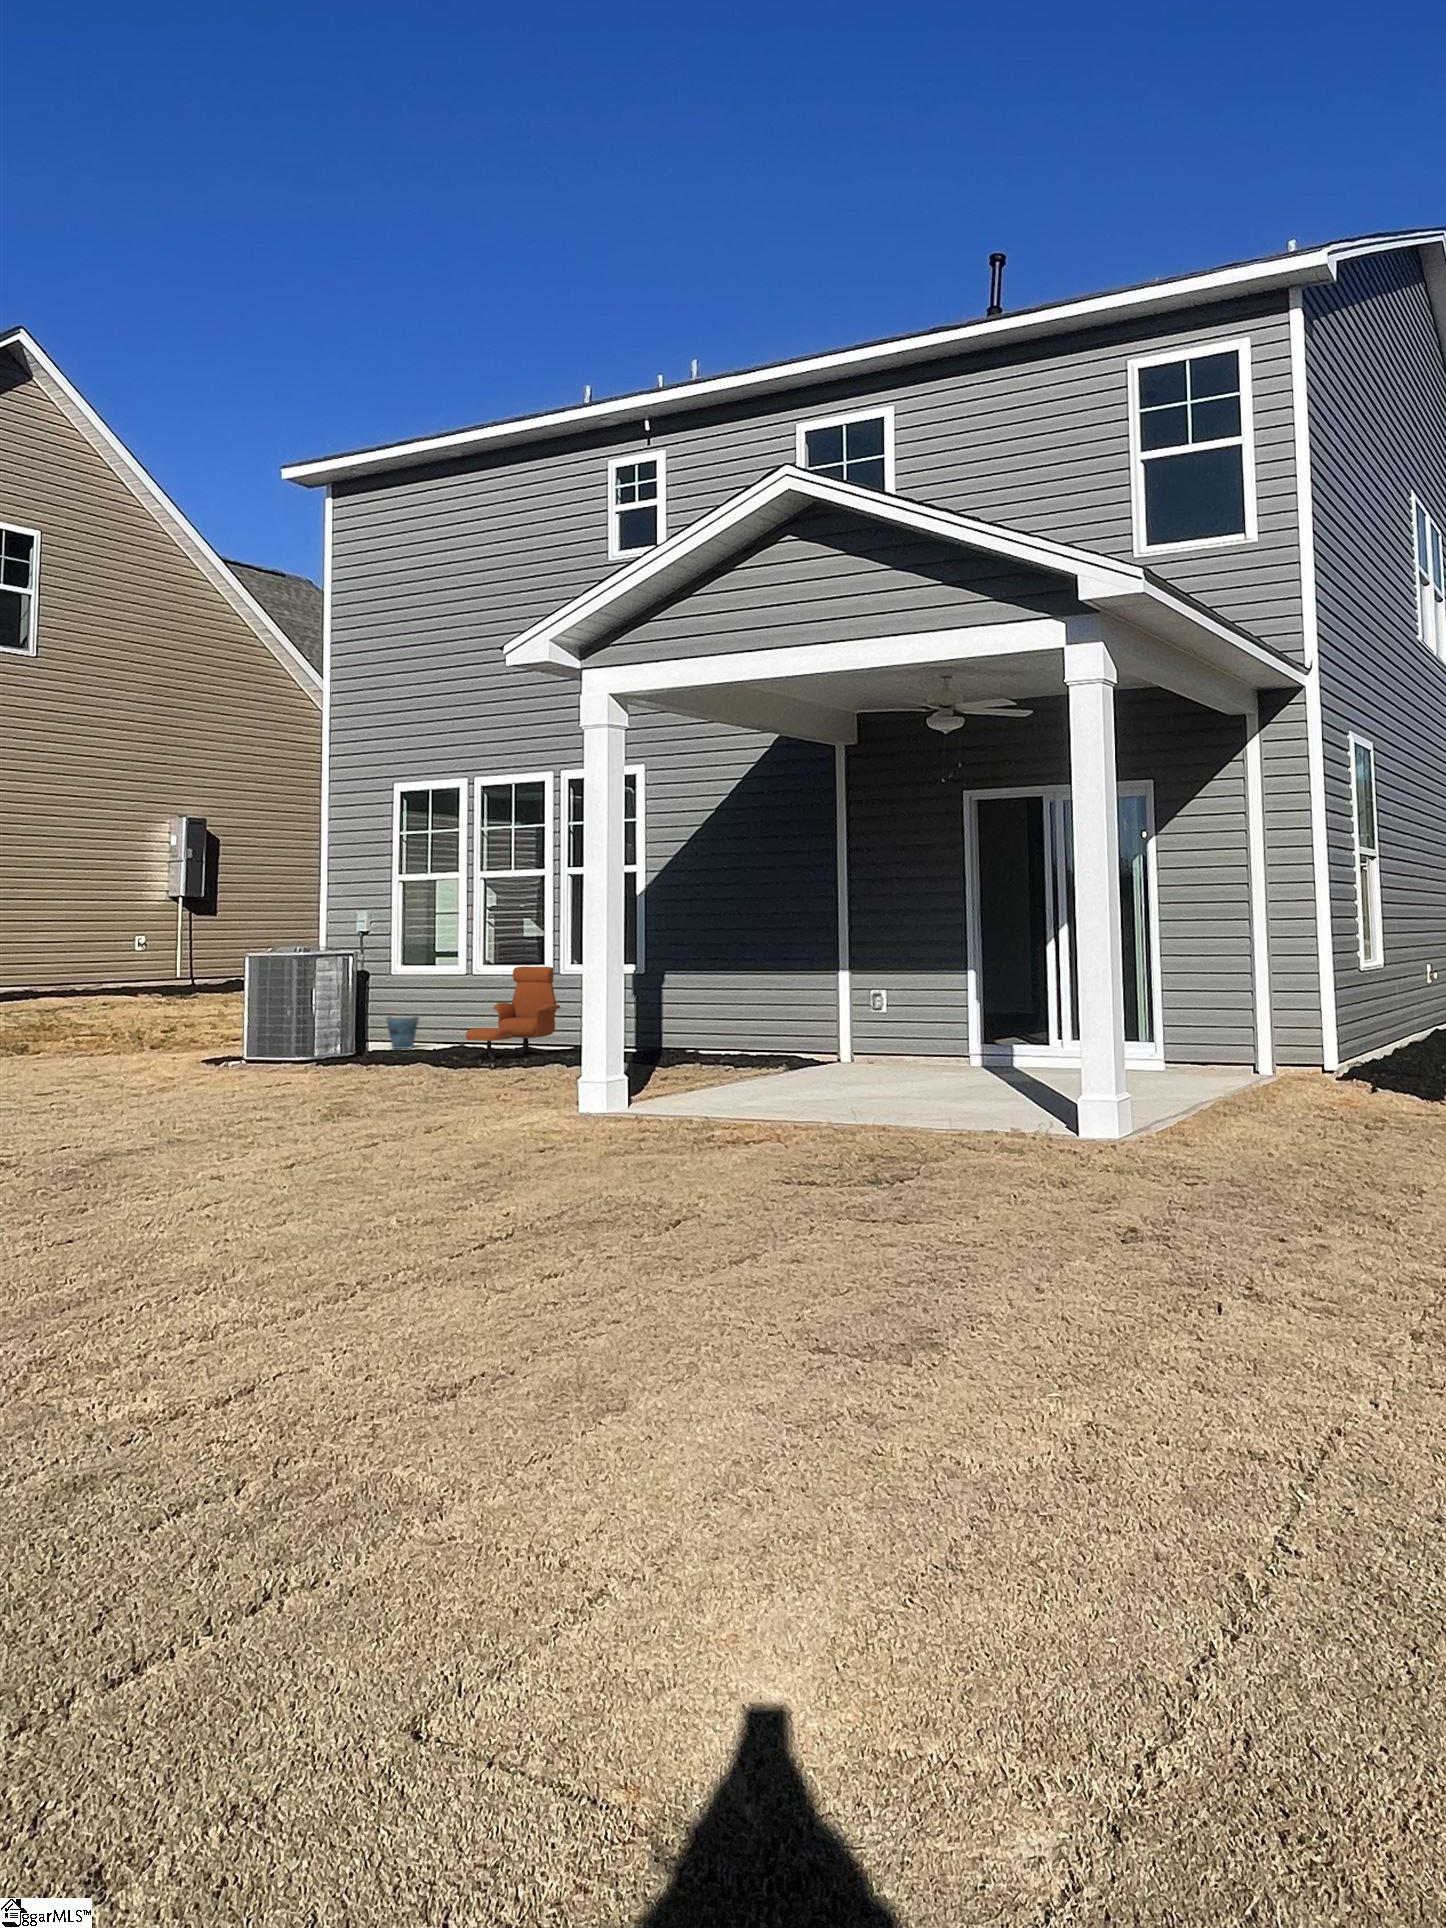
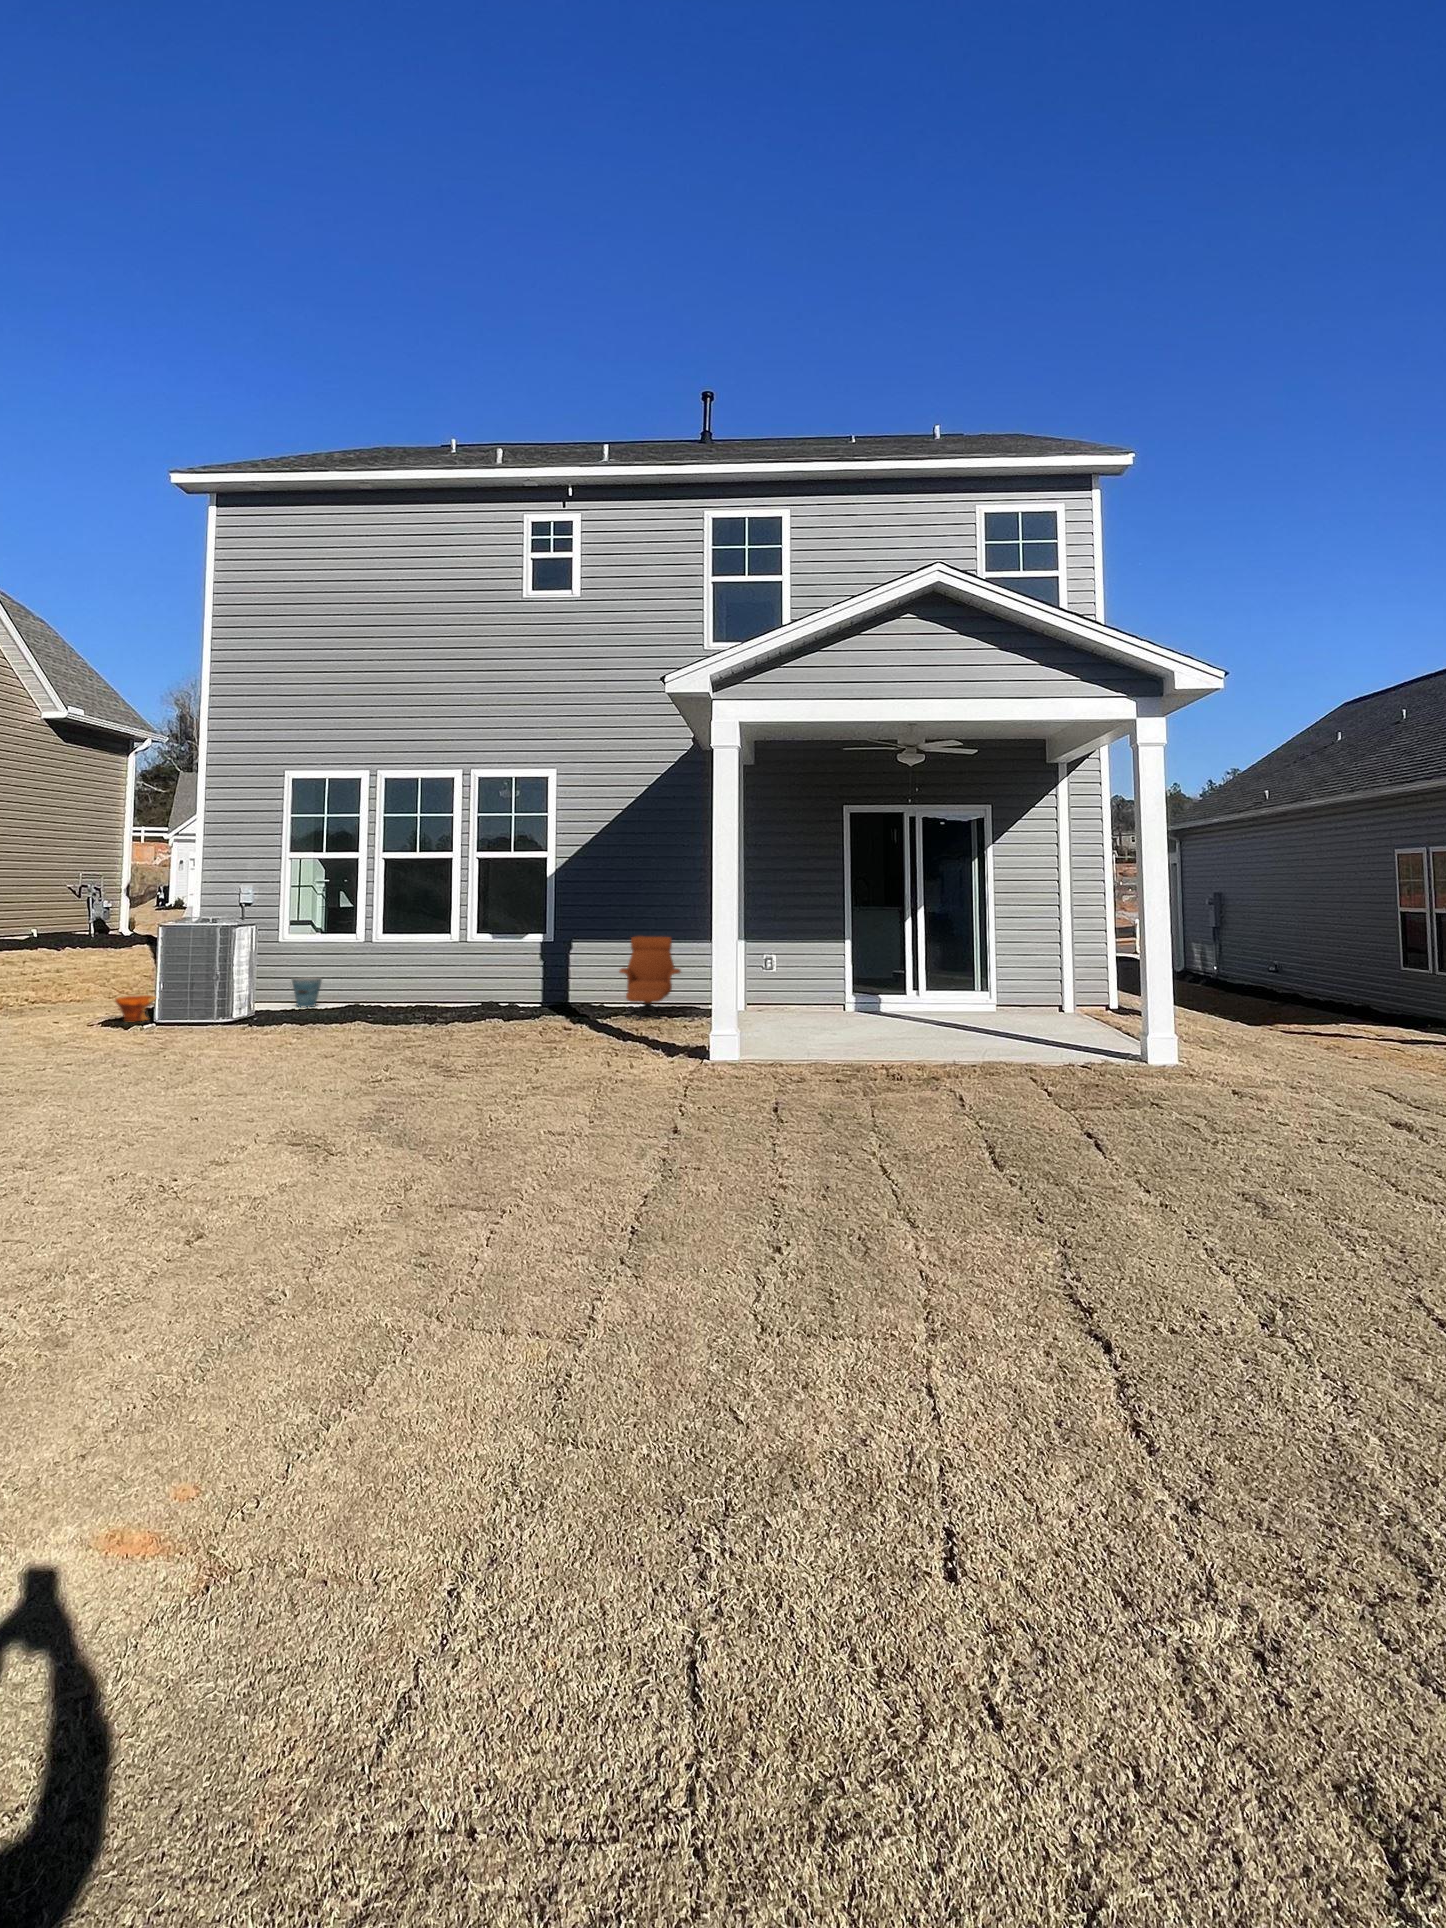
lounge chair: present [466,967,560,1060] -> present [619,936,681,1019]
planter: none [190,1029,231,1056] -> present [115,995,155,1021]

